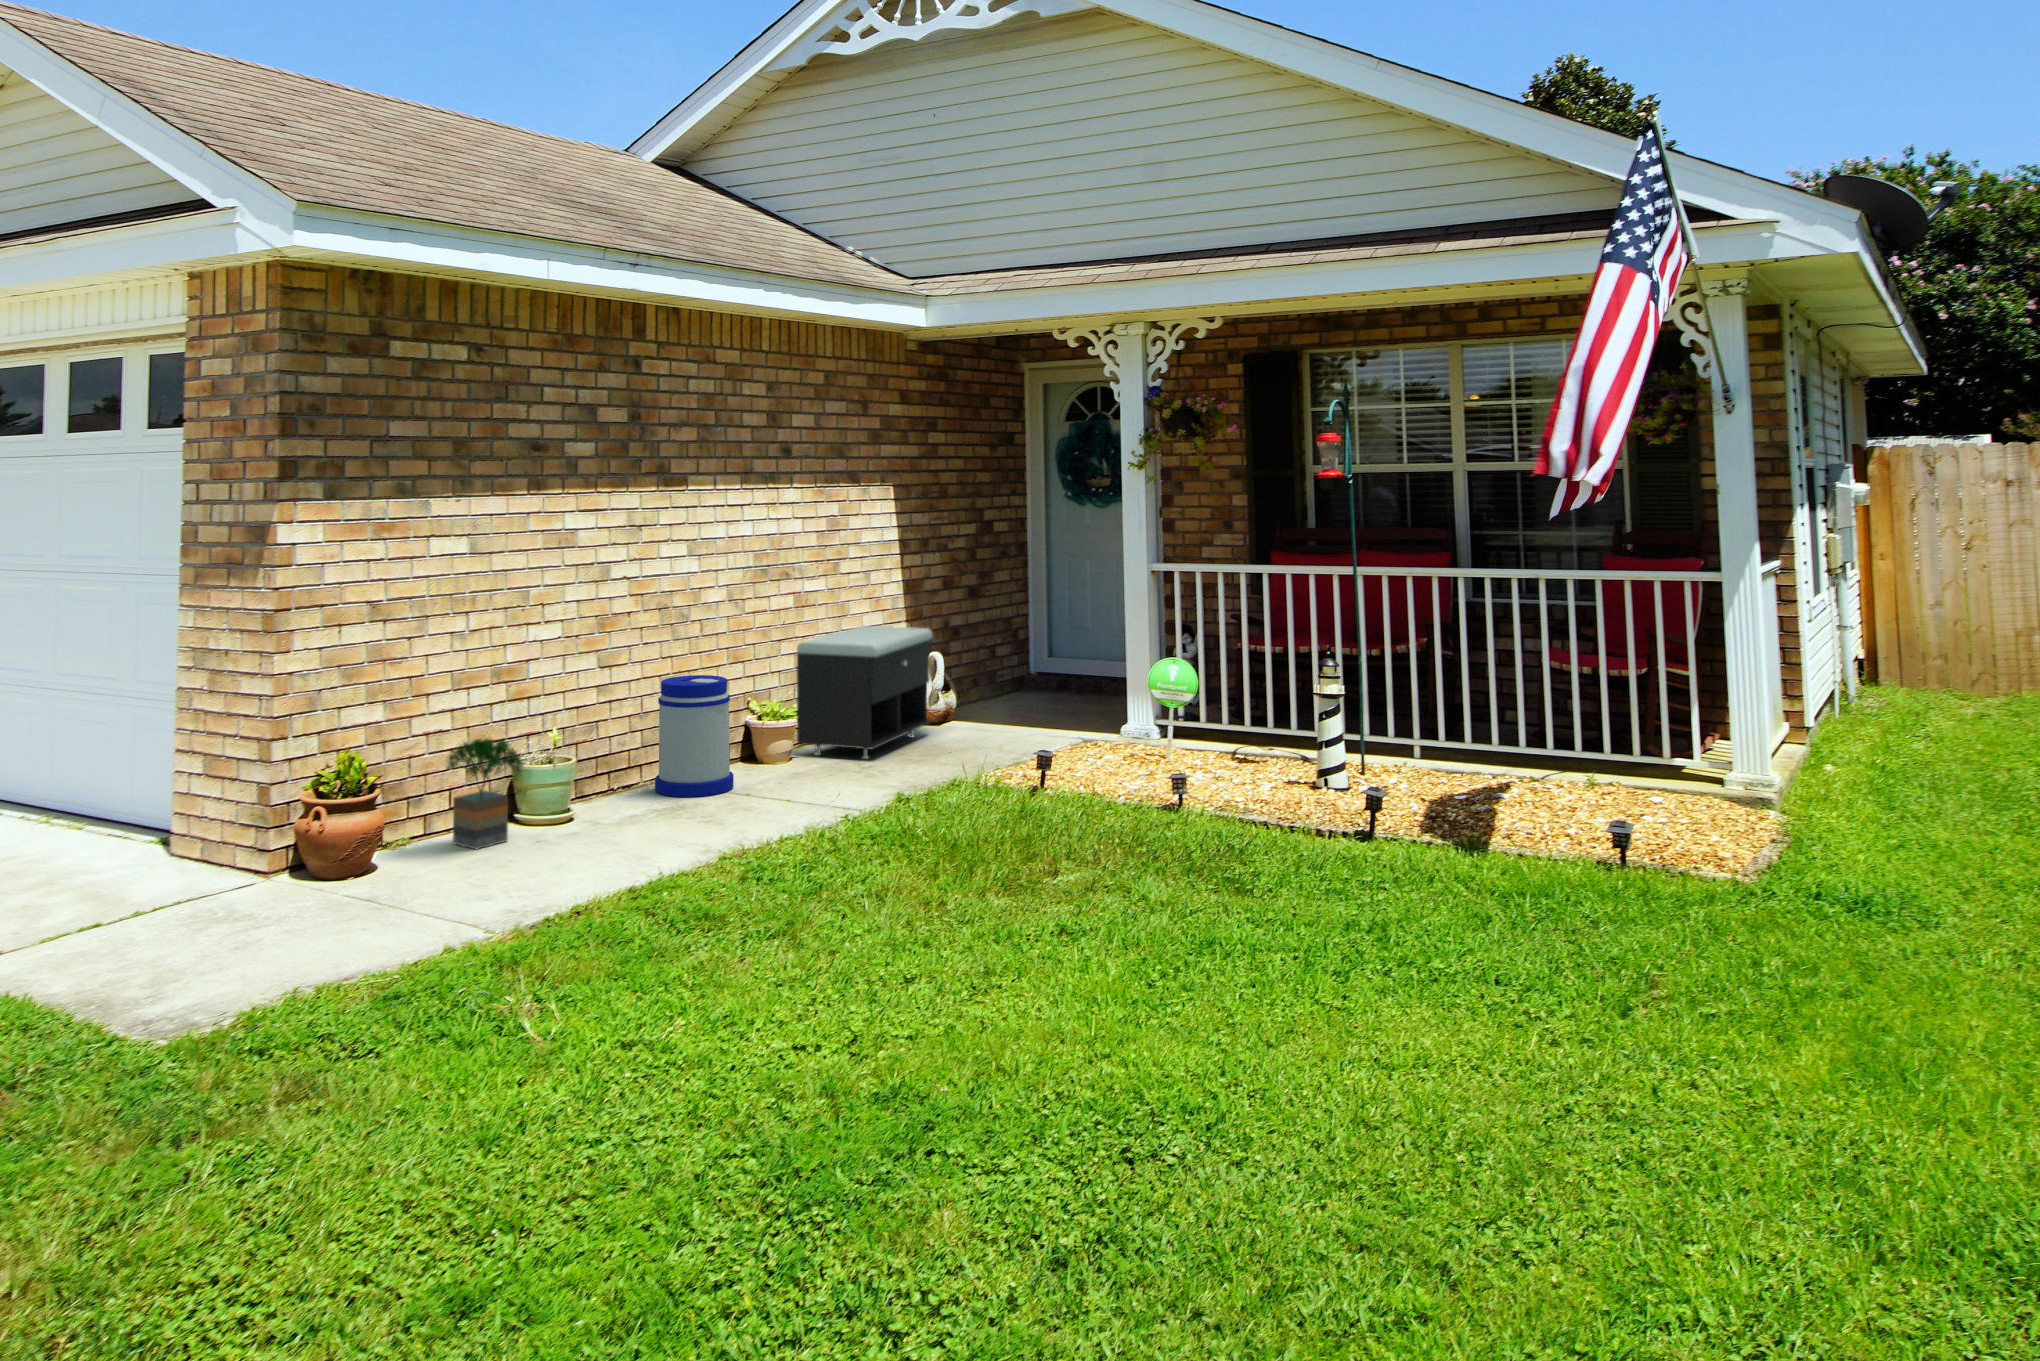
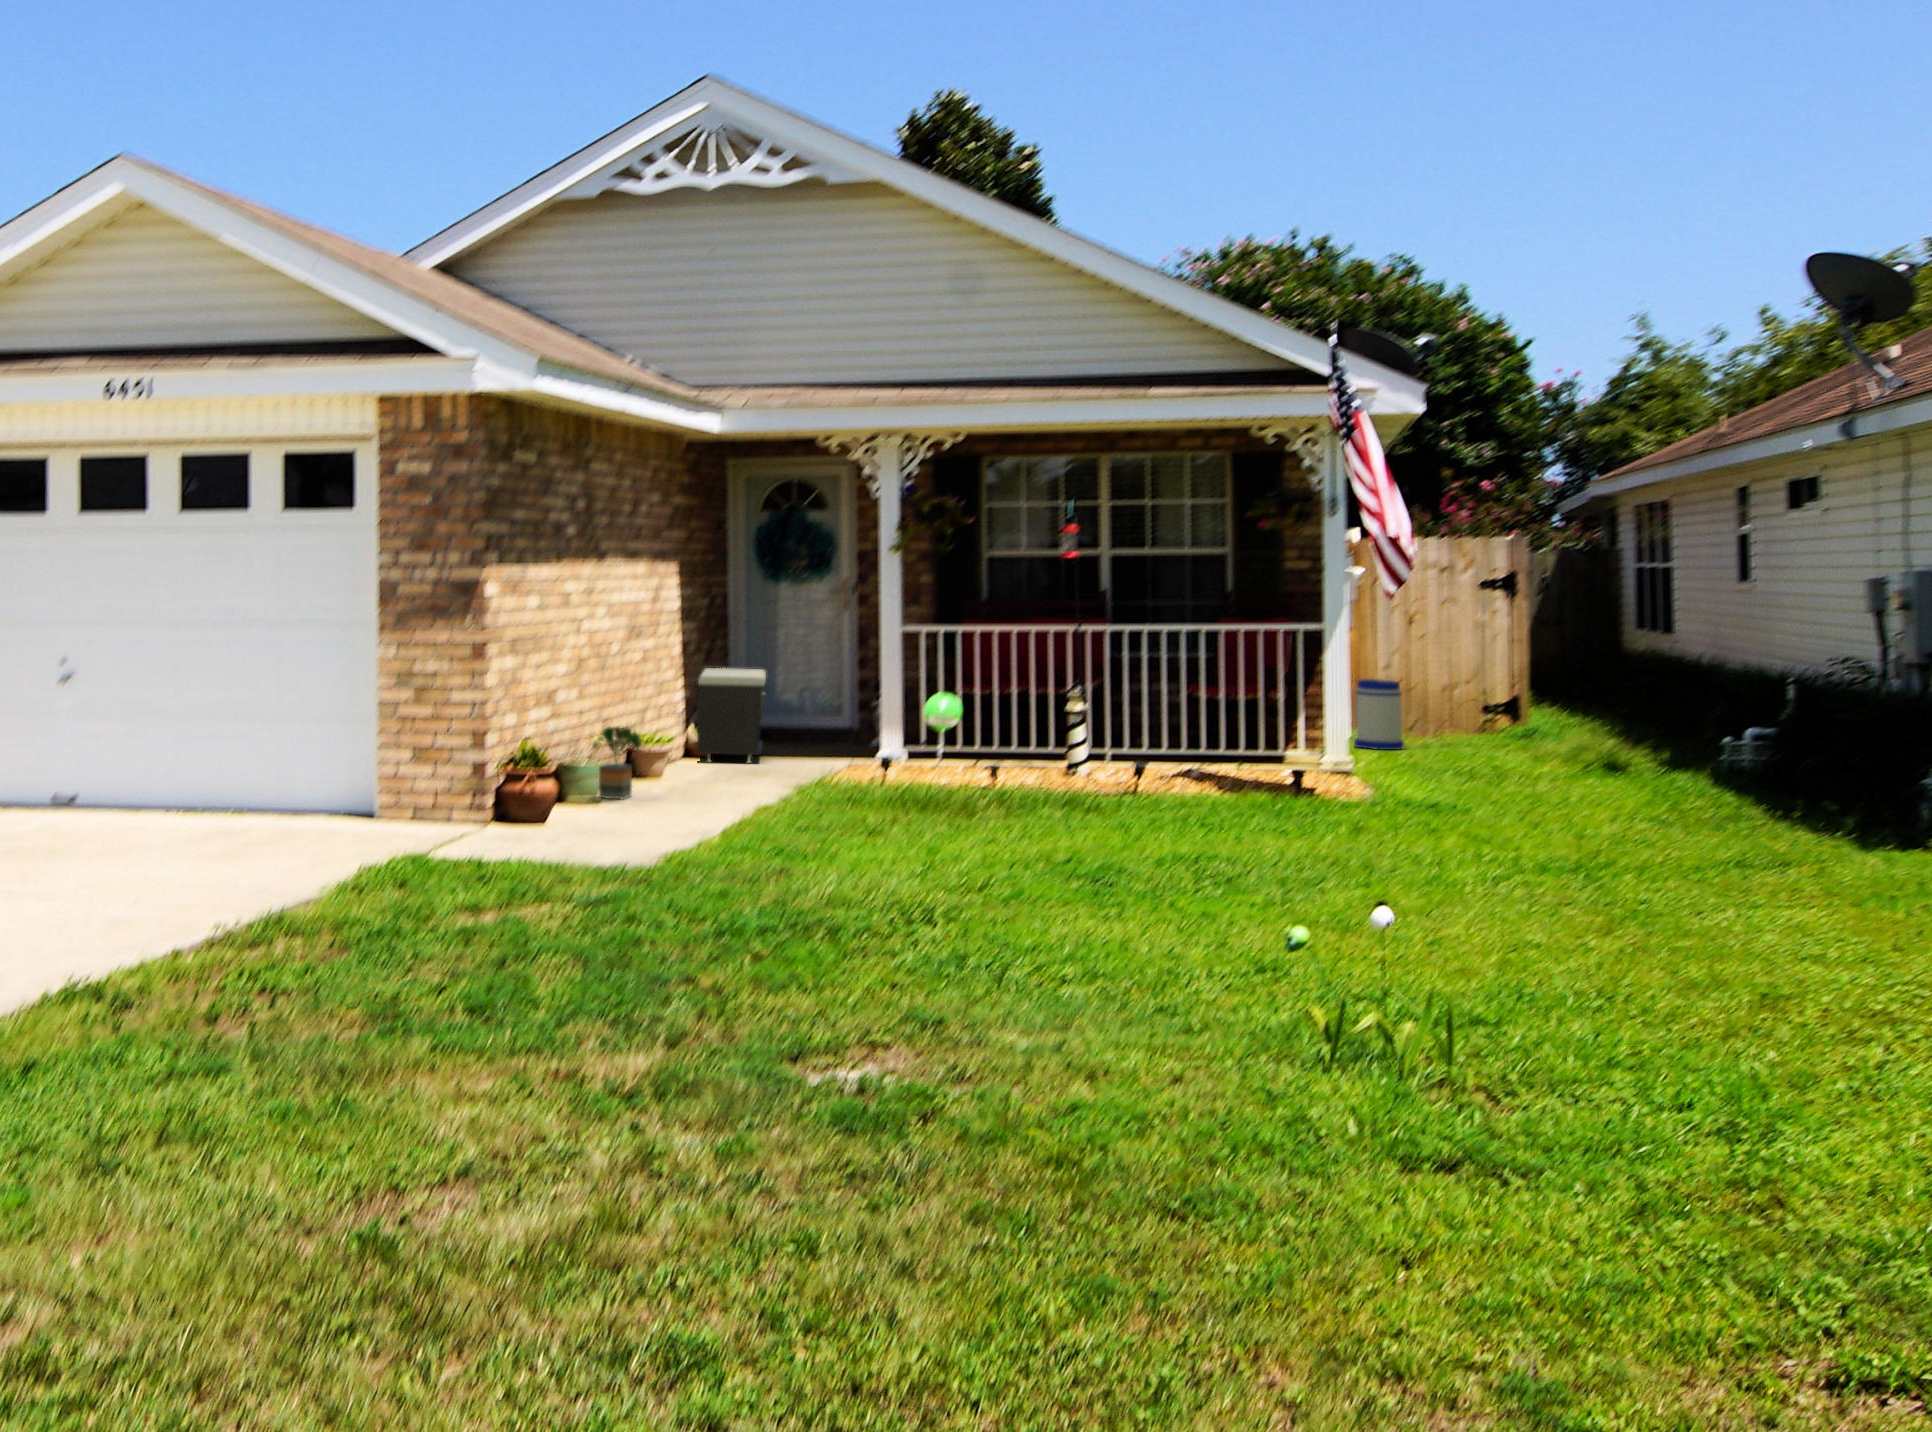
trash can: present [655,675,734,797] -> present [1354,679,1404,750]

